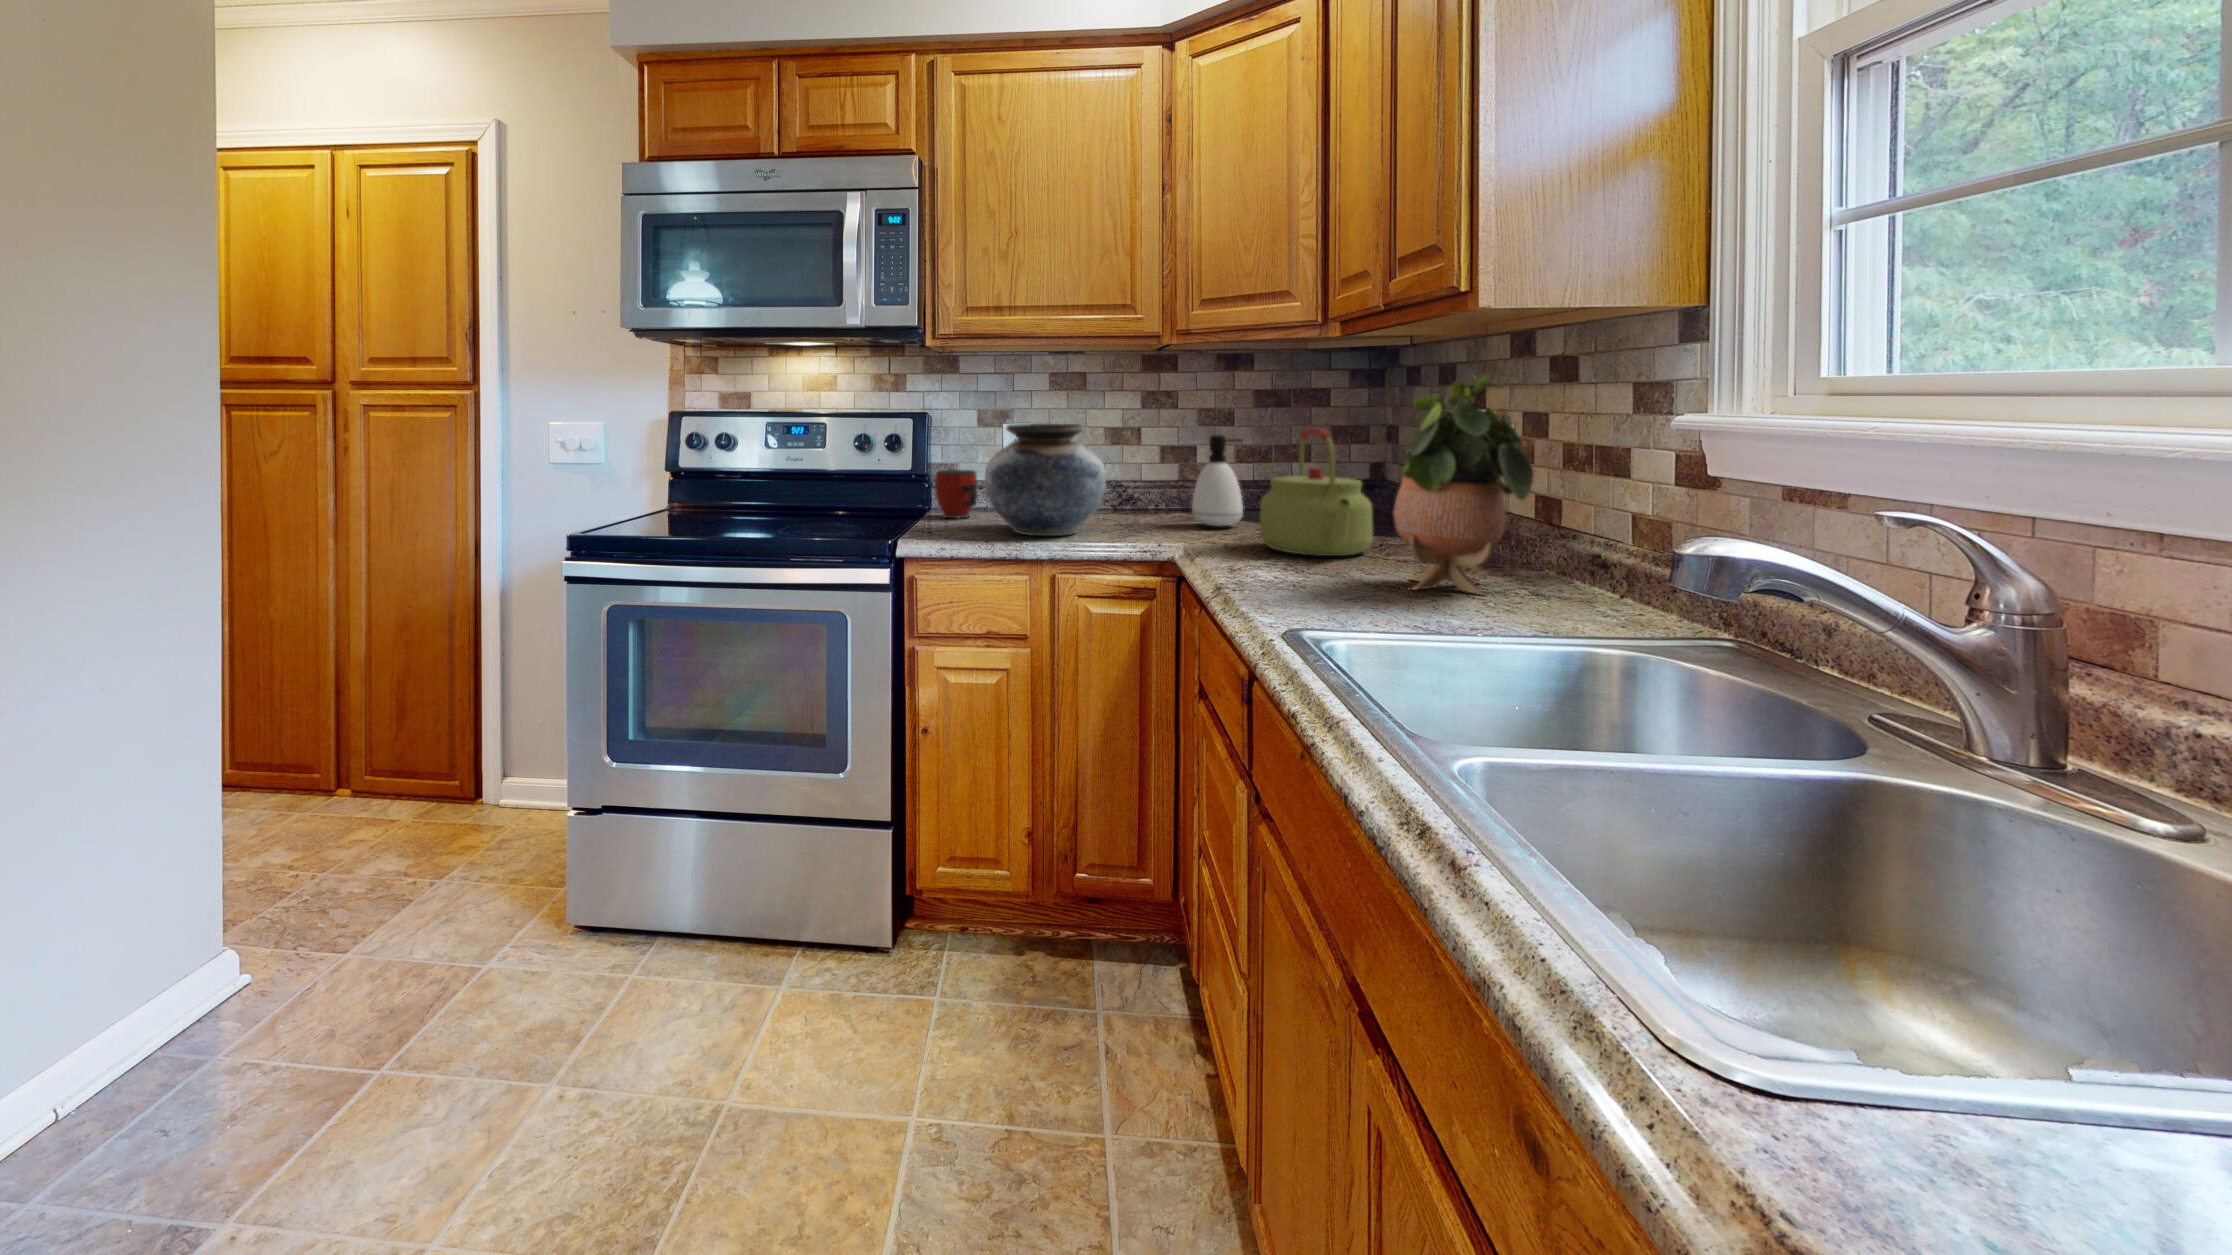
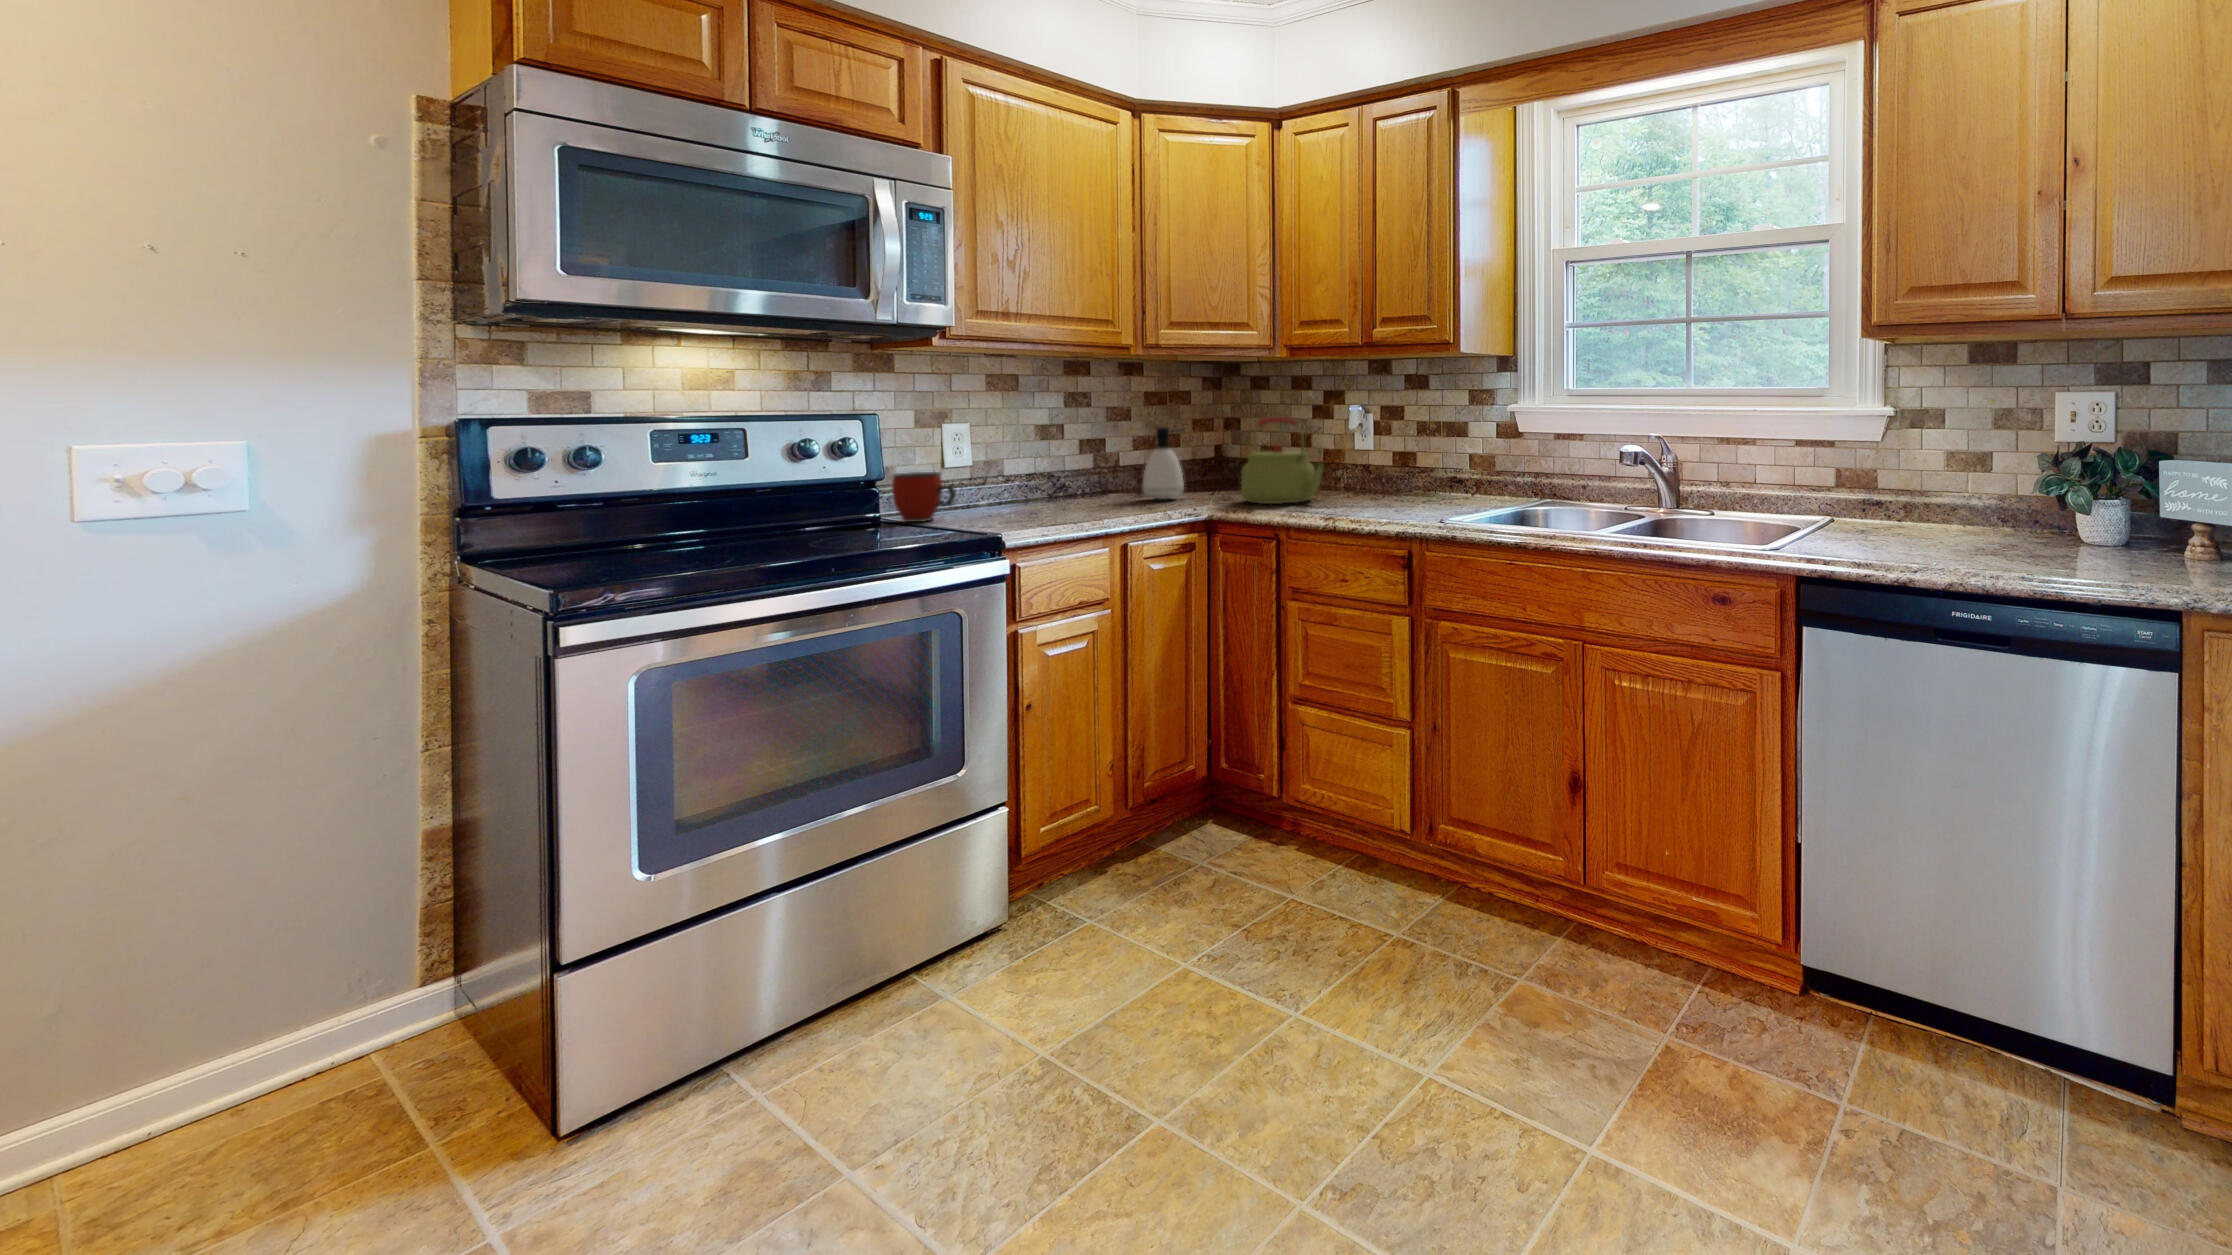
potted plant: present [1394,374,1534,594] -> none [1371,383,1444,507]
vase: present [985,424,1106,536] -> none [1005,421,1123,520]

